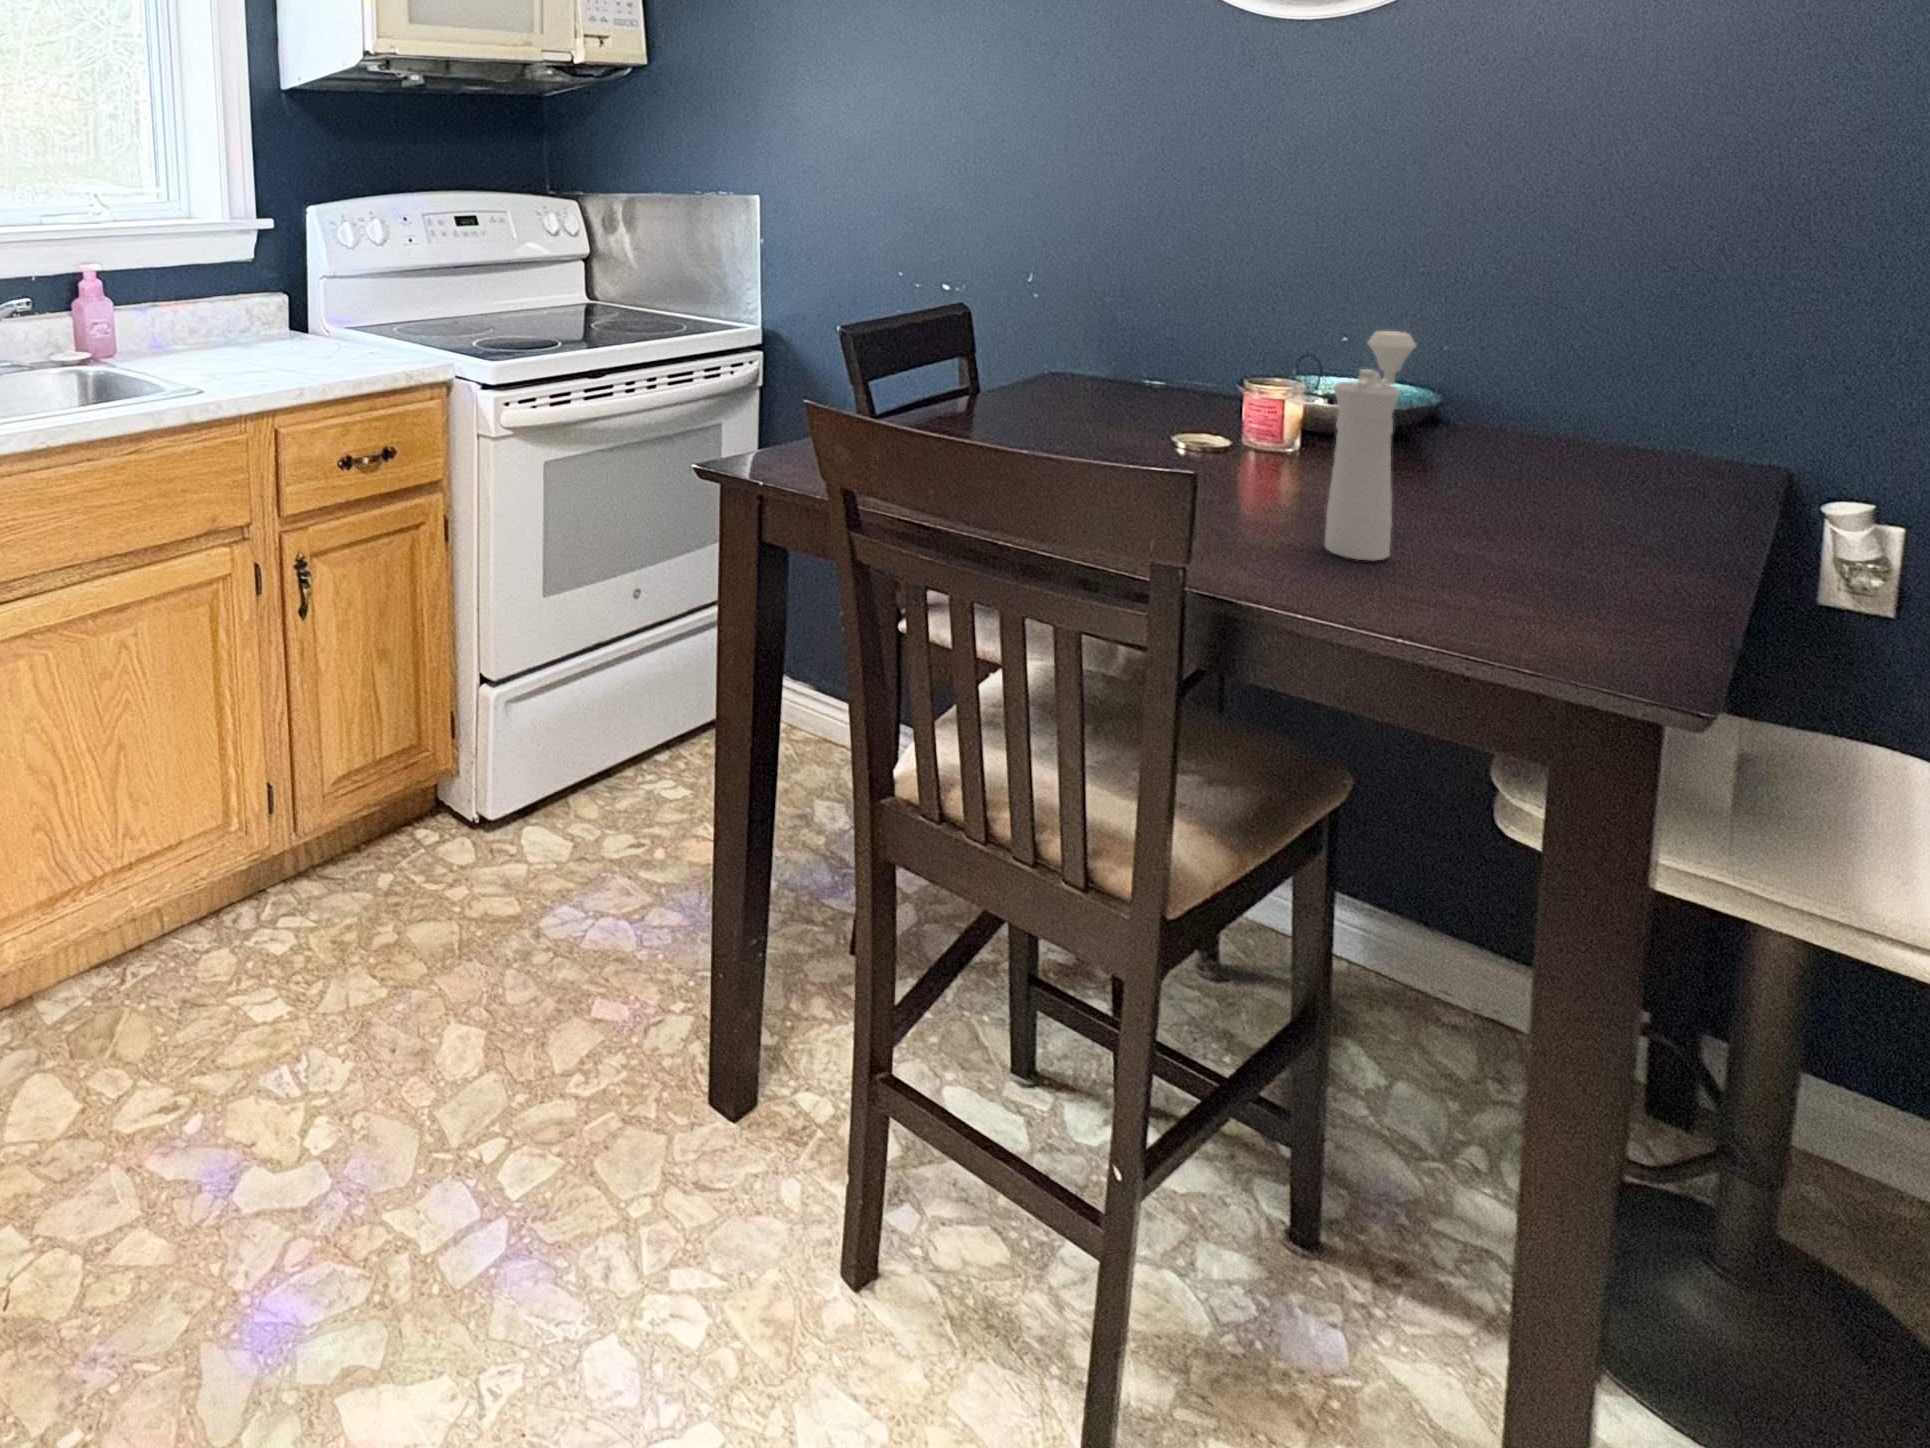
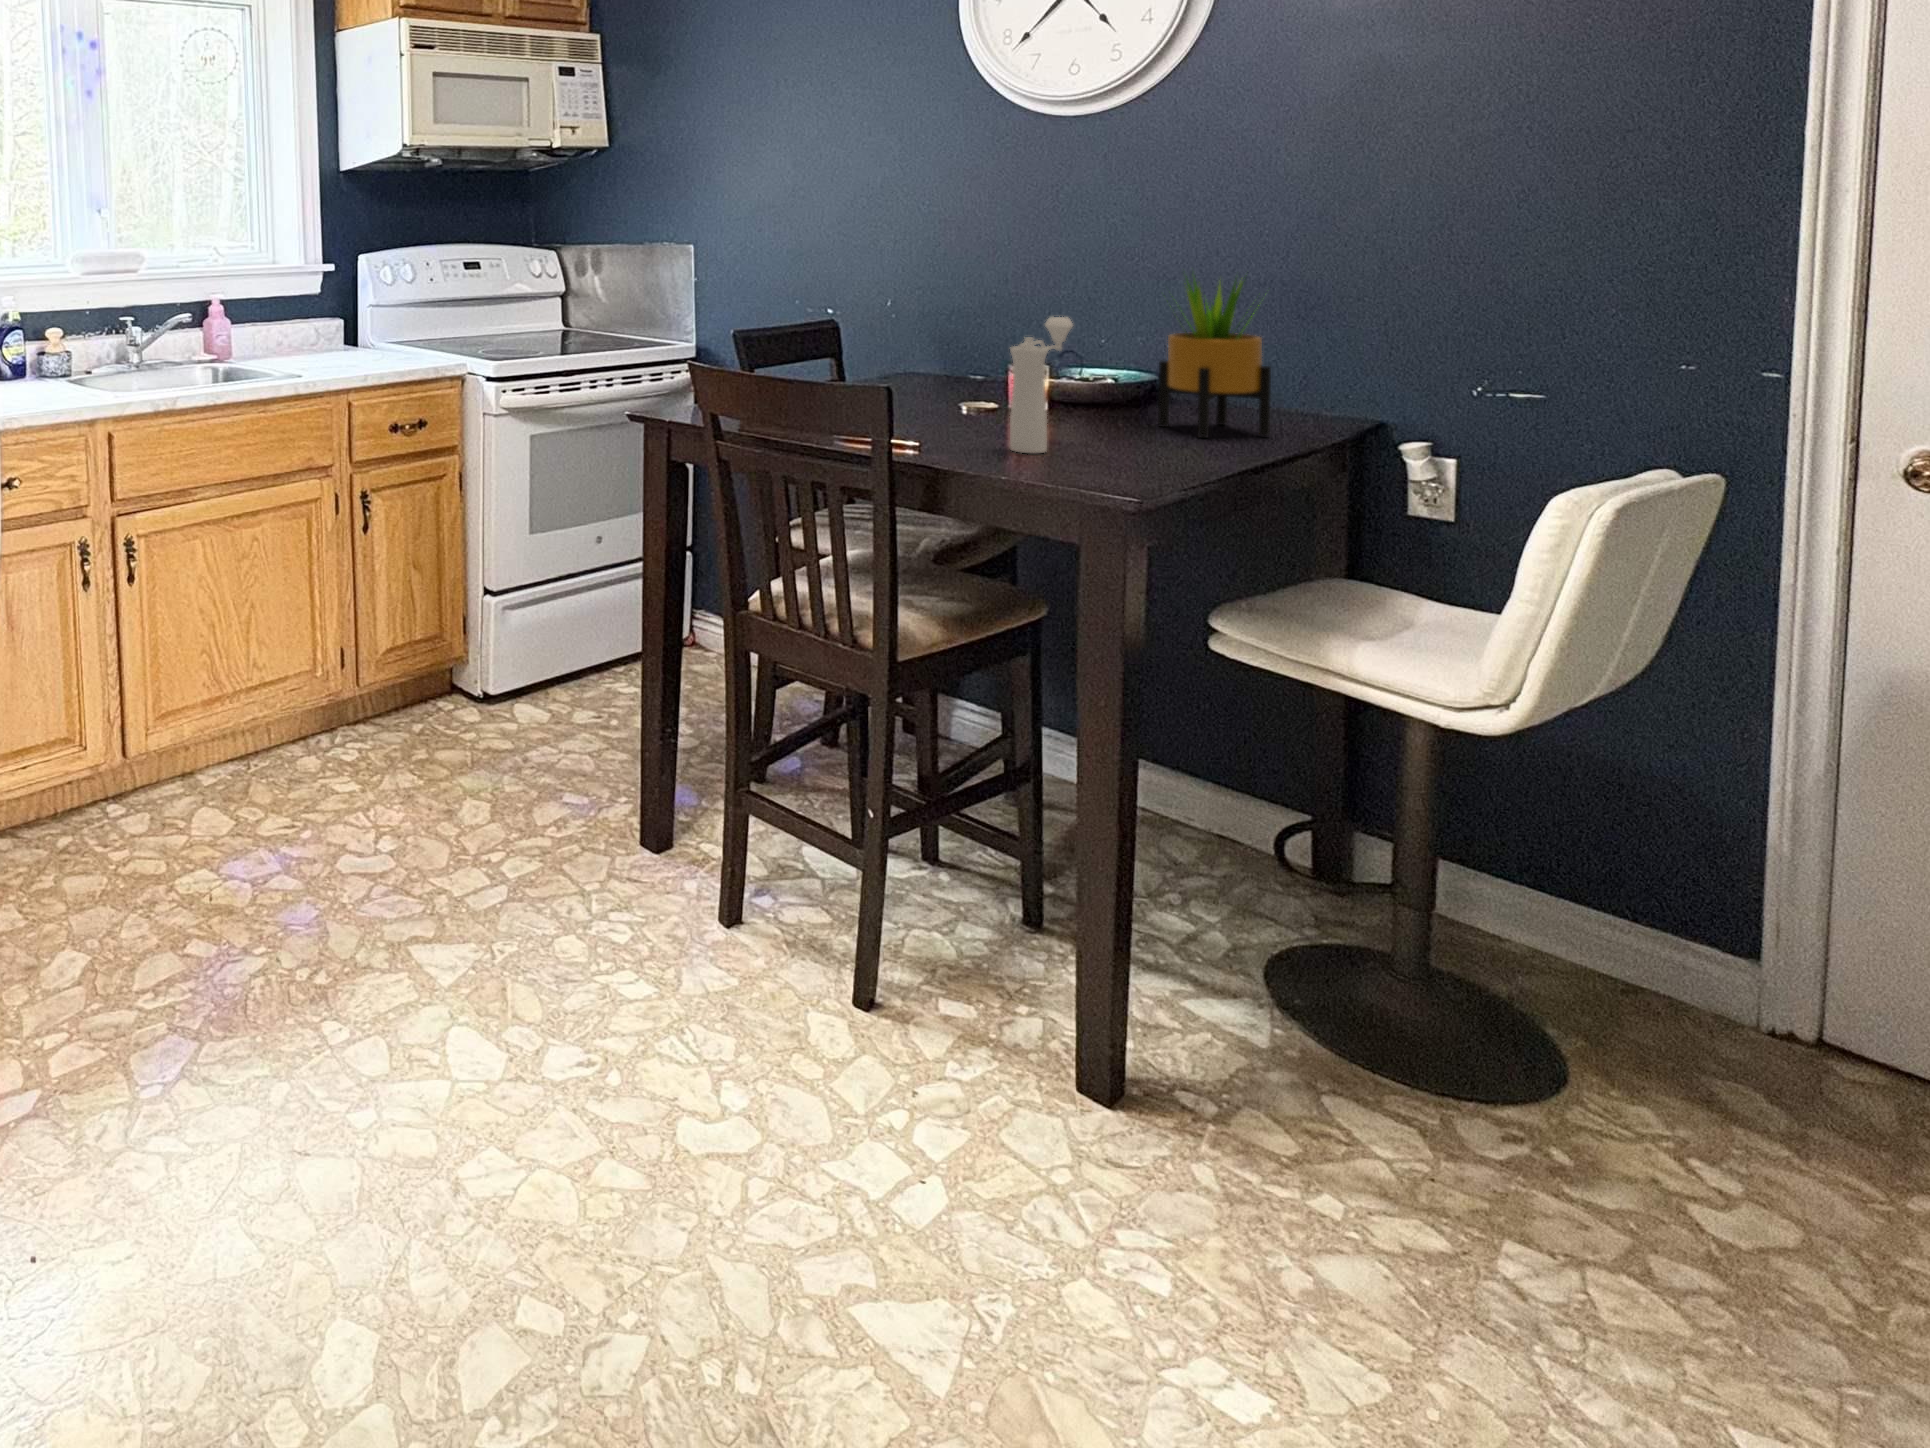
potted plant: none [1483,246,1674,513] -> present [1158,276,1271,438]

